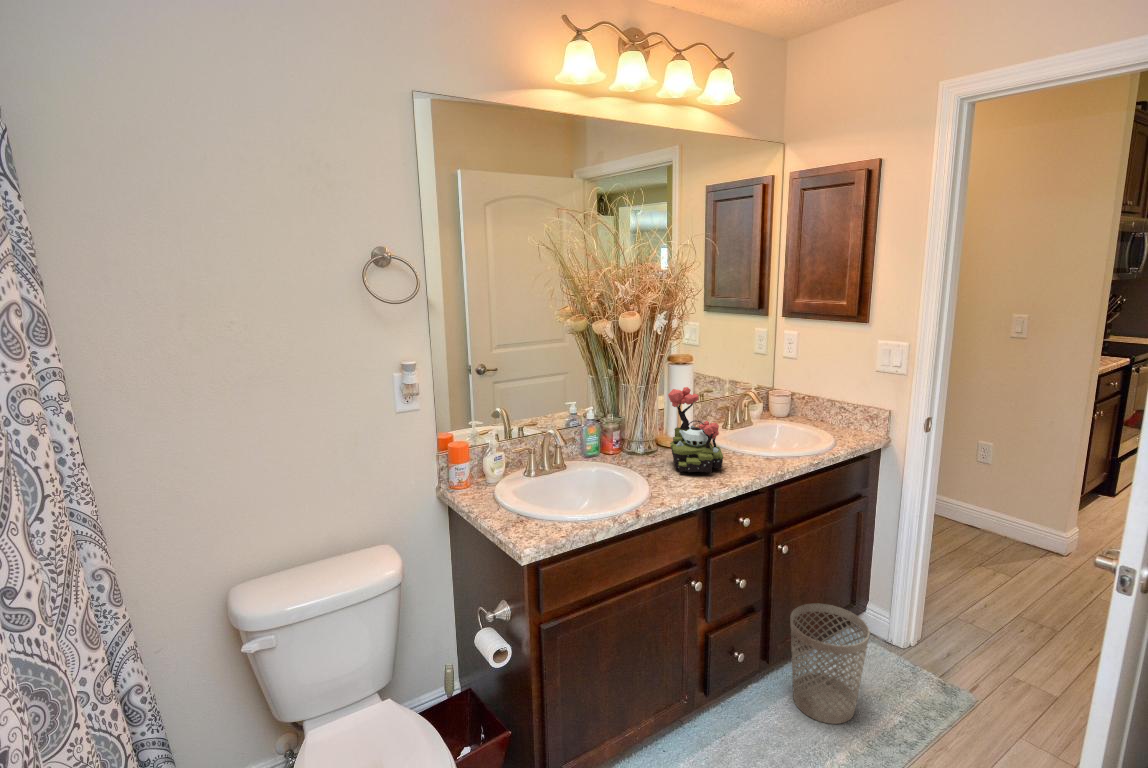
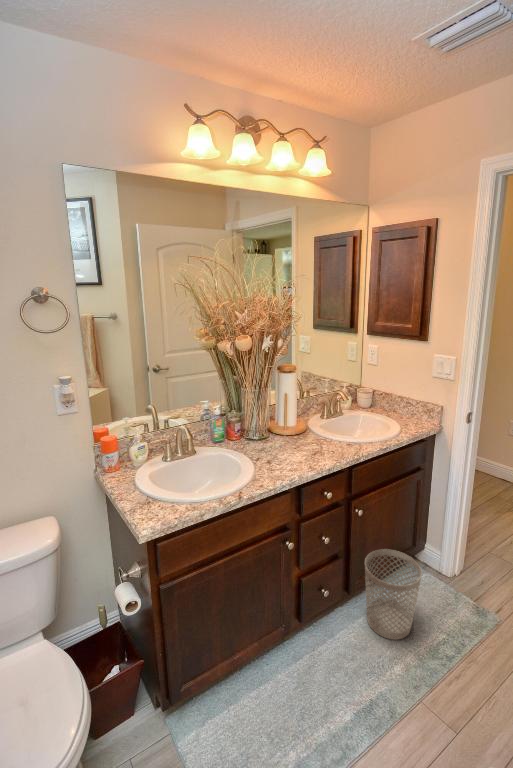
plant: present [668,387,723,472] -> none [274,392,314,458]

